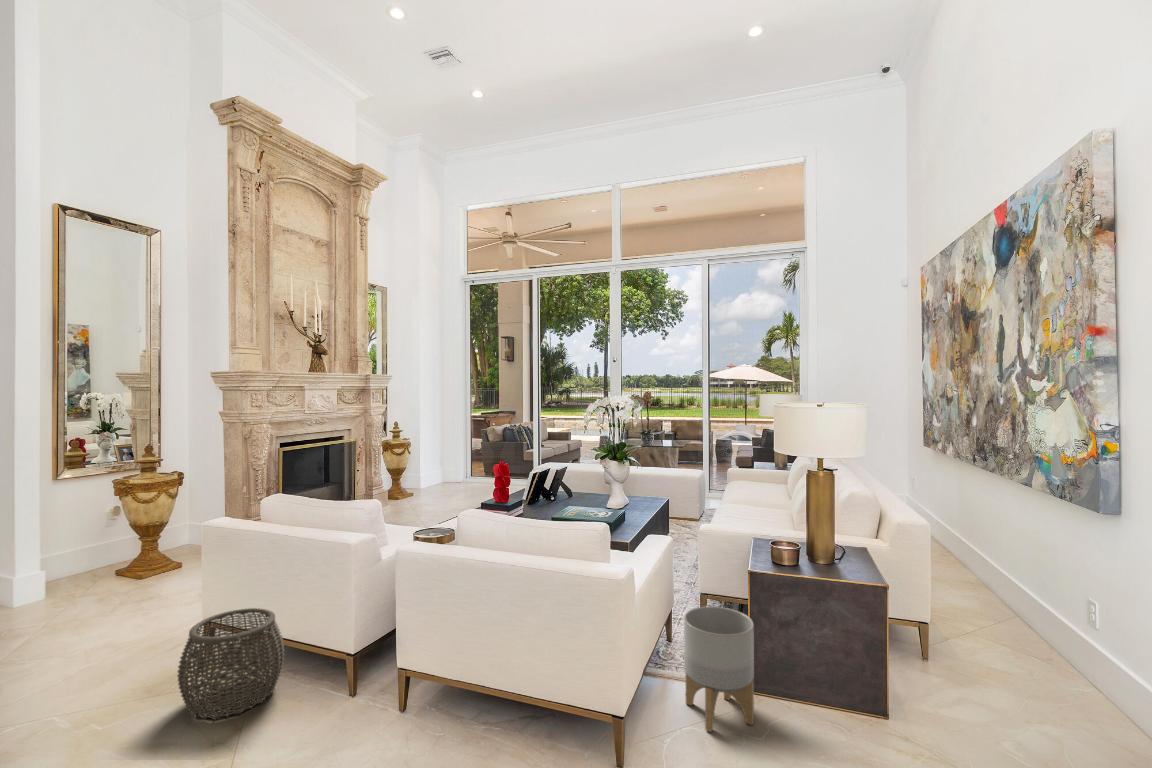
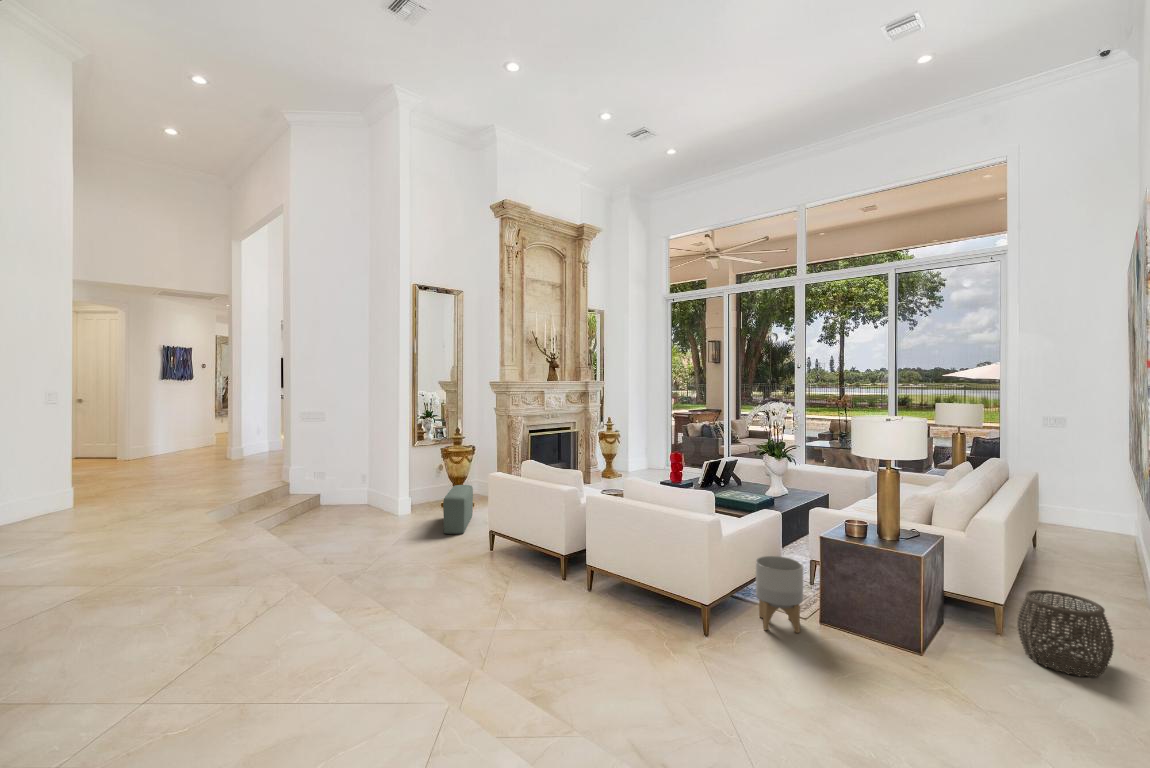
pouf: none [109,537,177,632] -> present [443,485,473,534]
woven basket: present [177,608,284,719] -> present [1017,590,1114,677]

